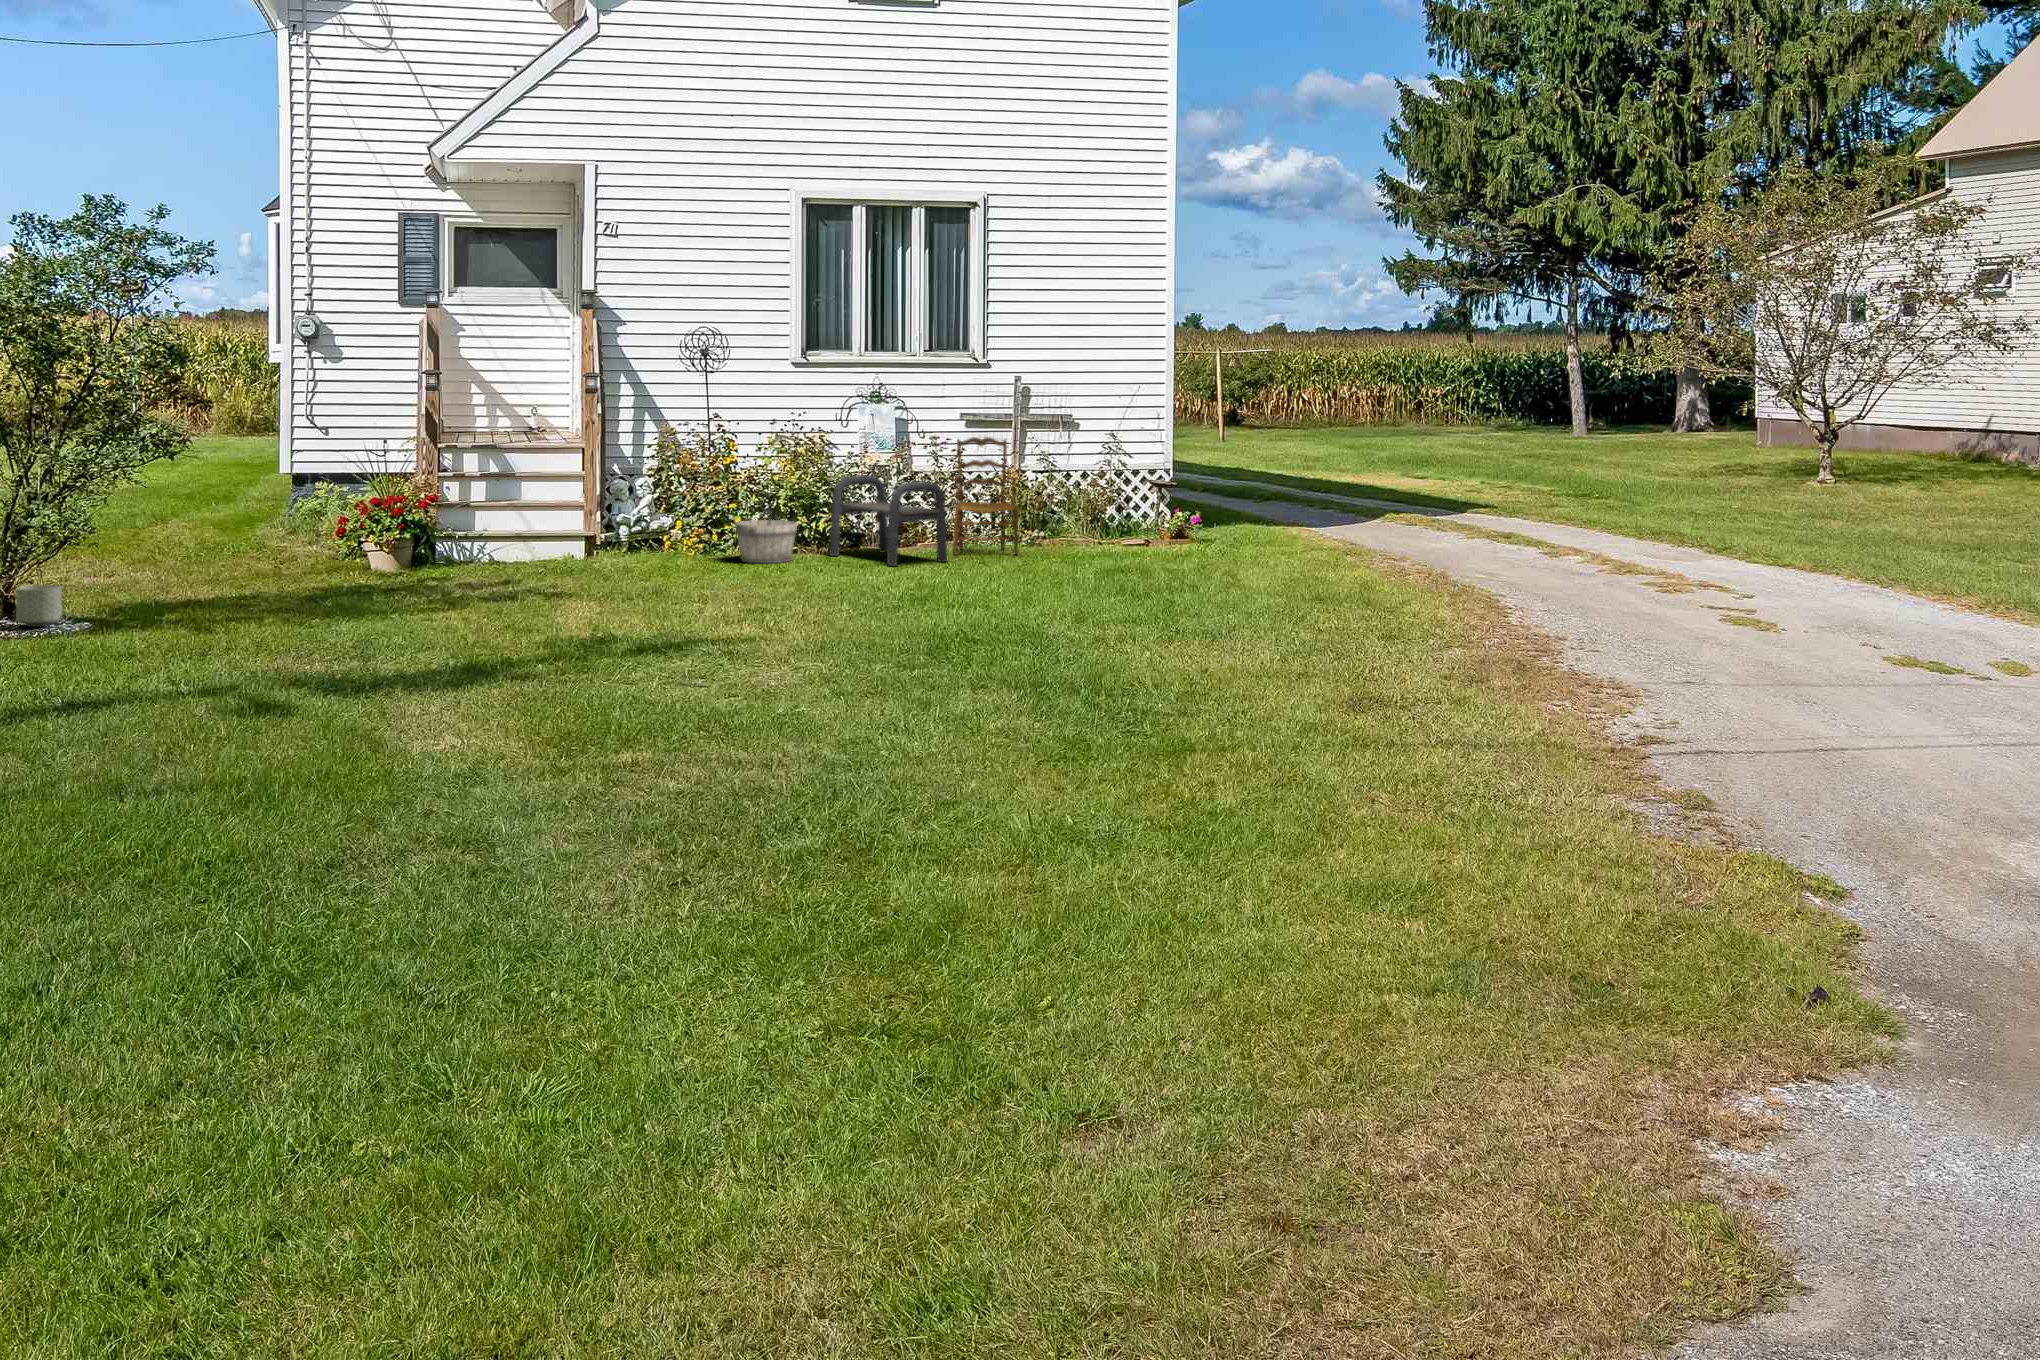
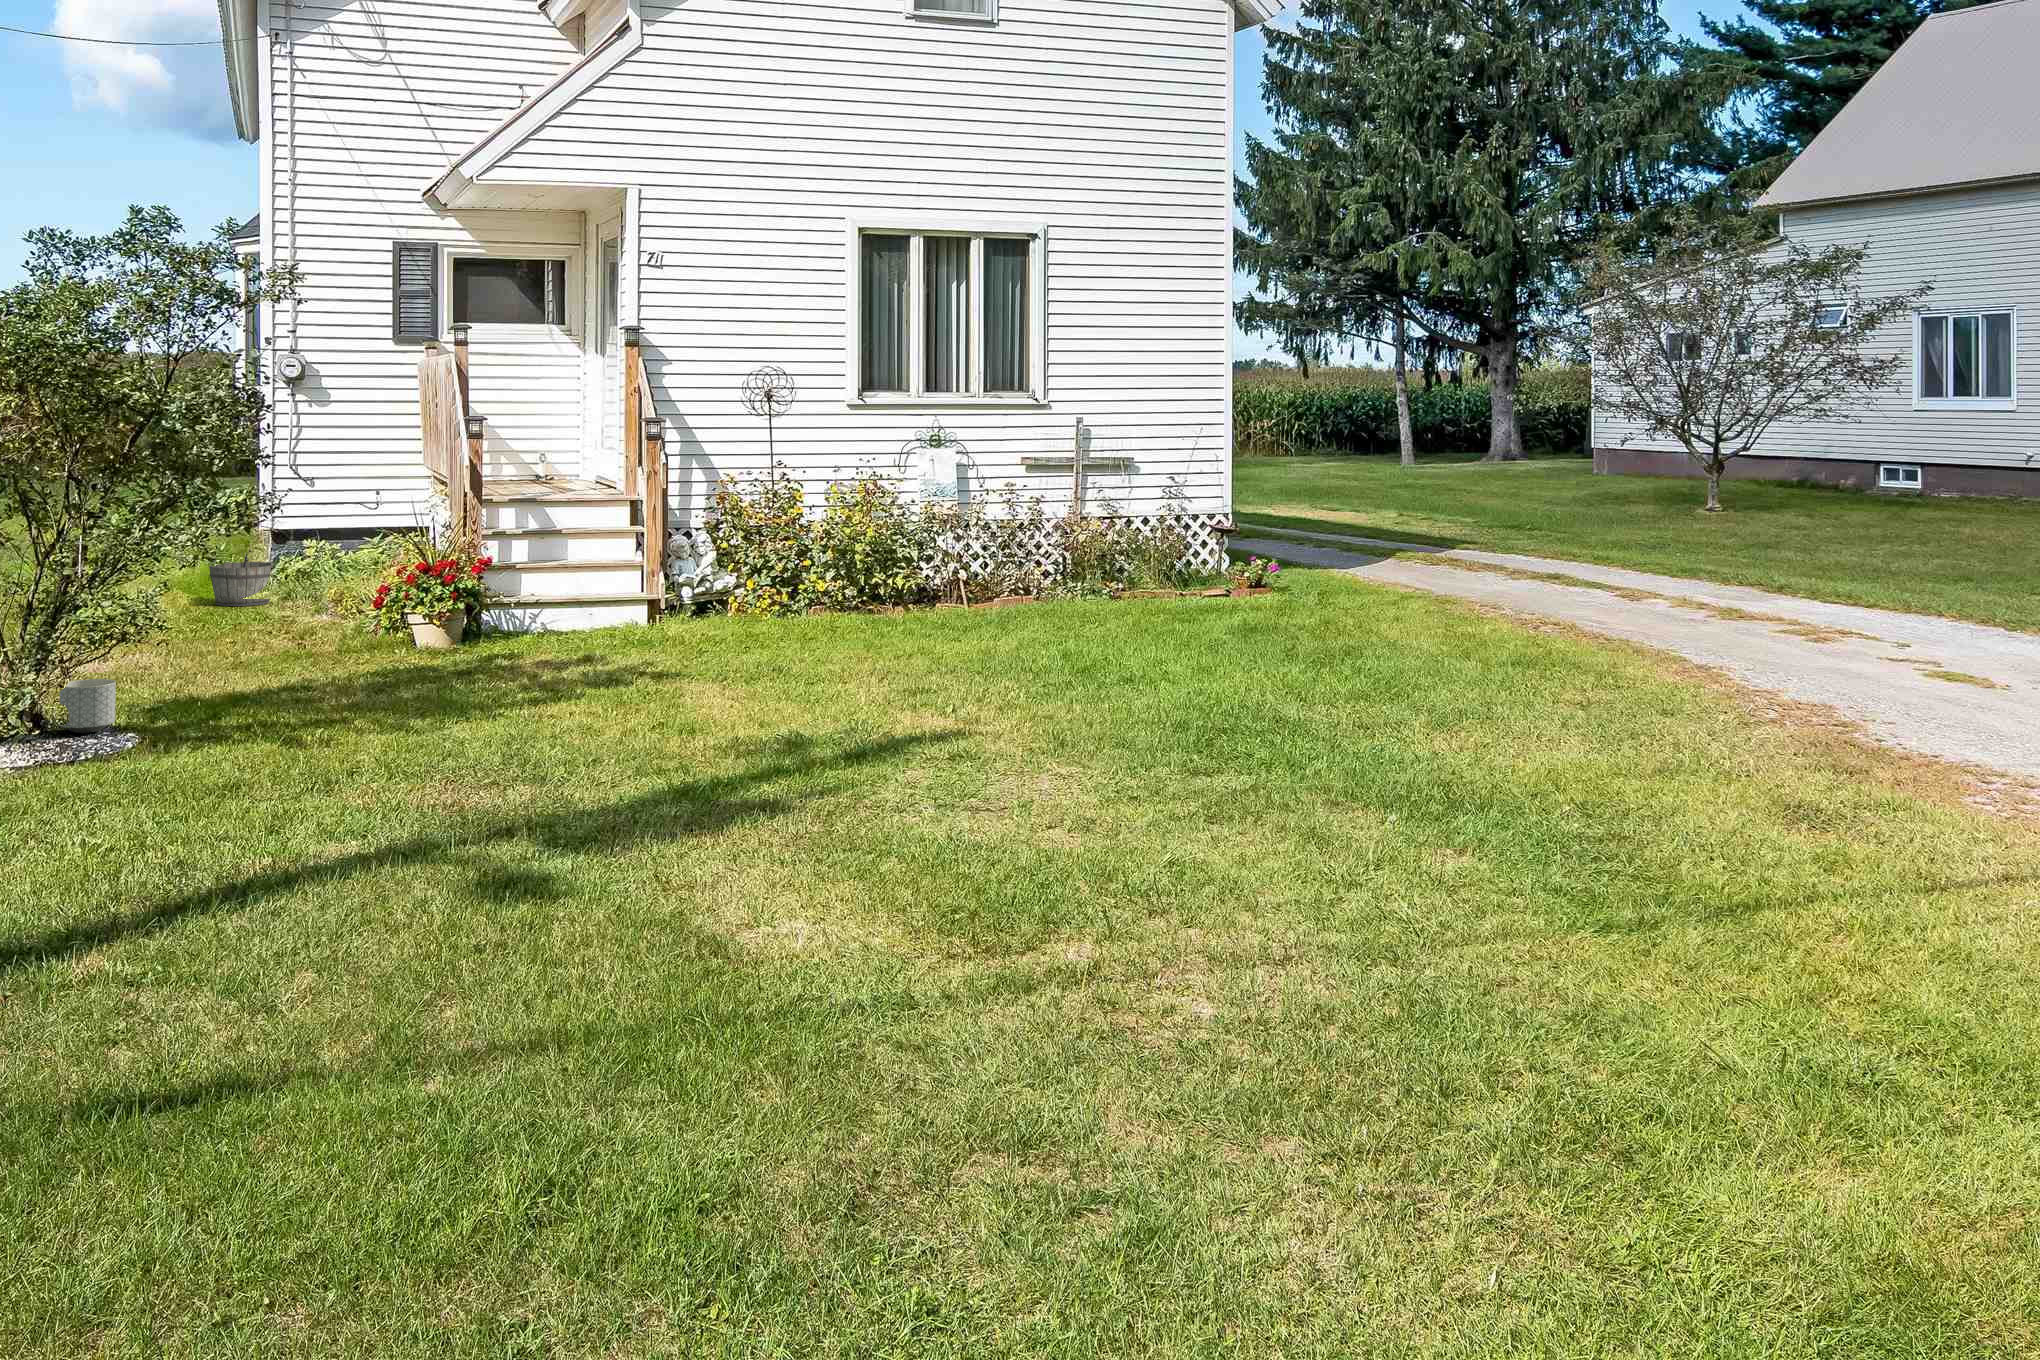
armchair: present [953,437,1019,555] -> none [1026,482,1101,609]
bench: present [830,475,947,566] -> none [905,525,1039,623]
wooden bucket: present [735,517,797,563] -> present [208,551,273,606]

